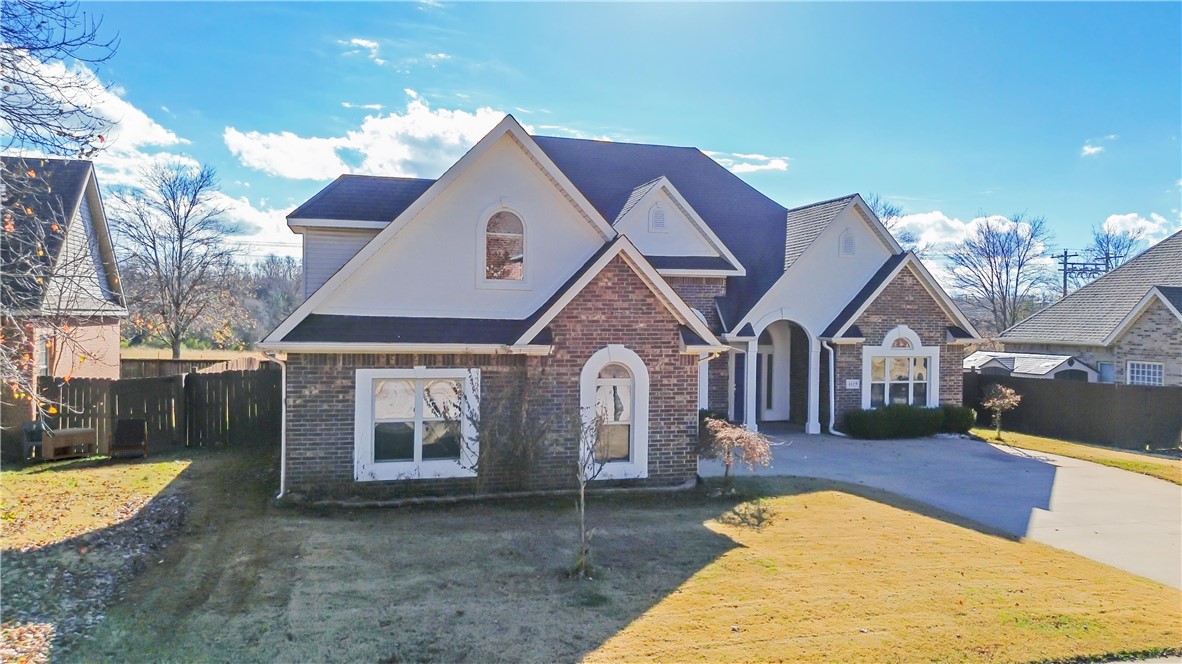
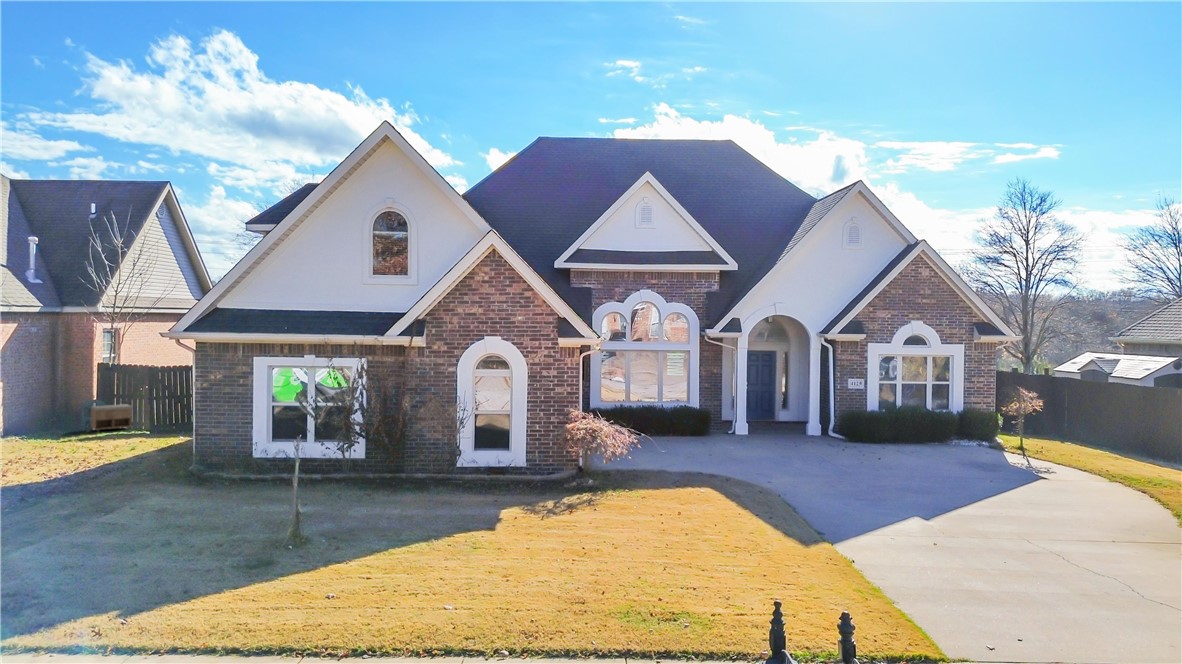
lounge chair: present [108,418,148,460] -> none [136,399,172,433]

